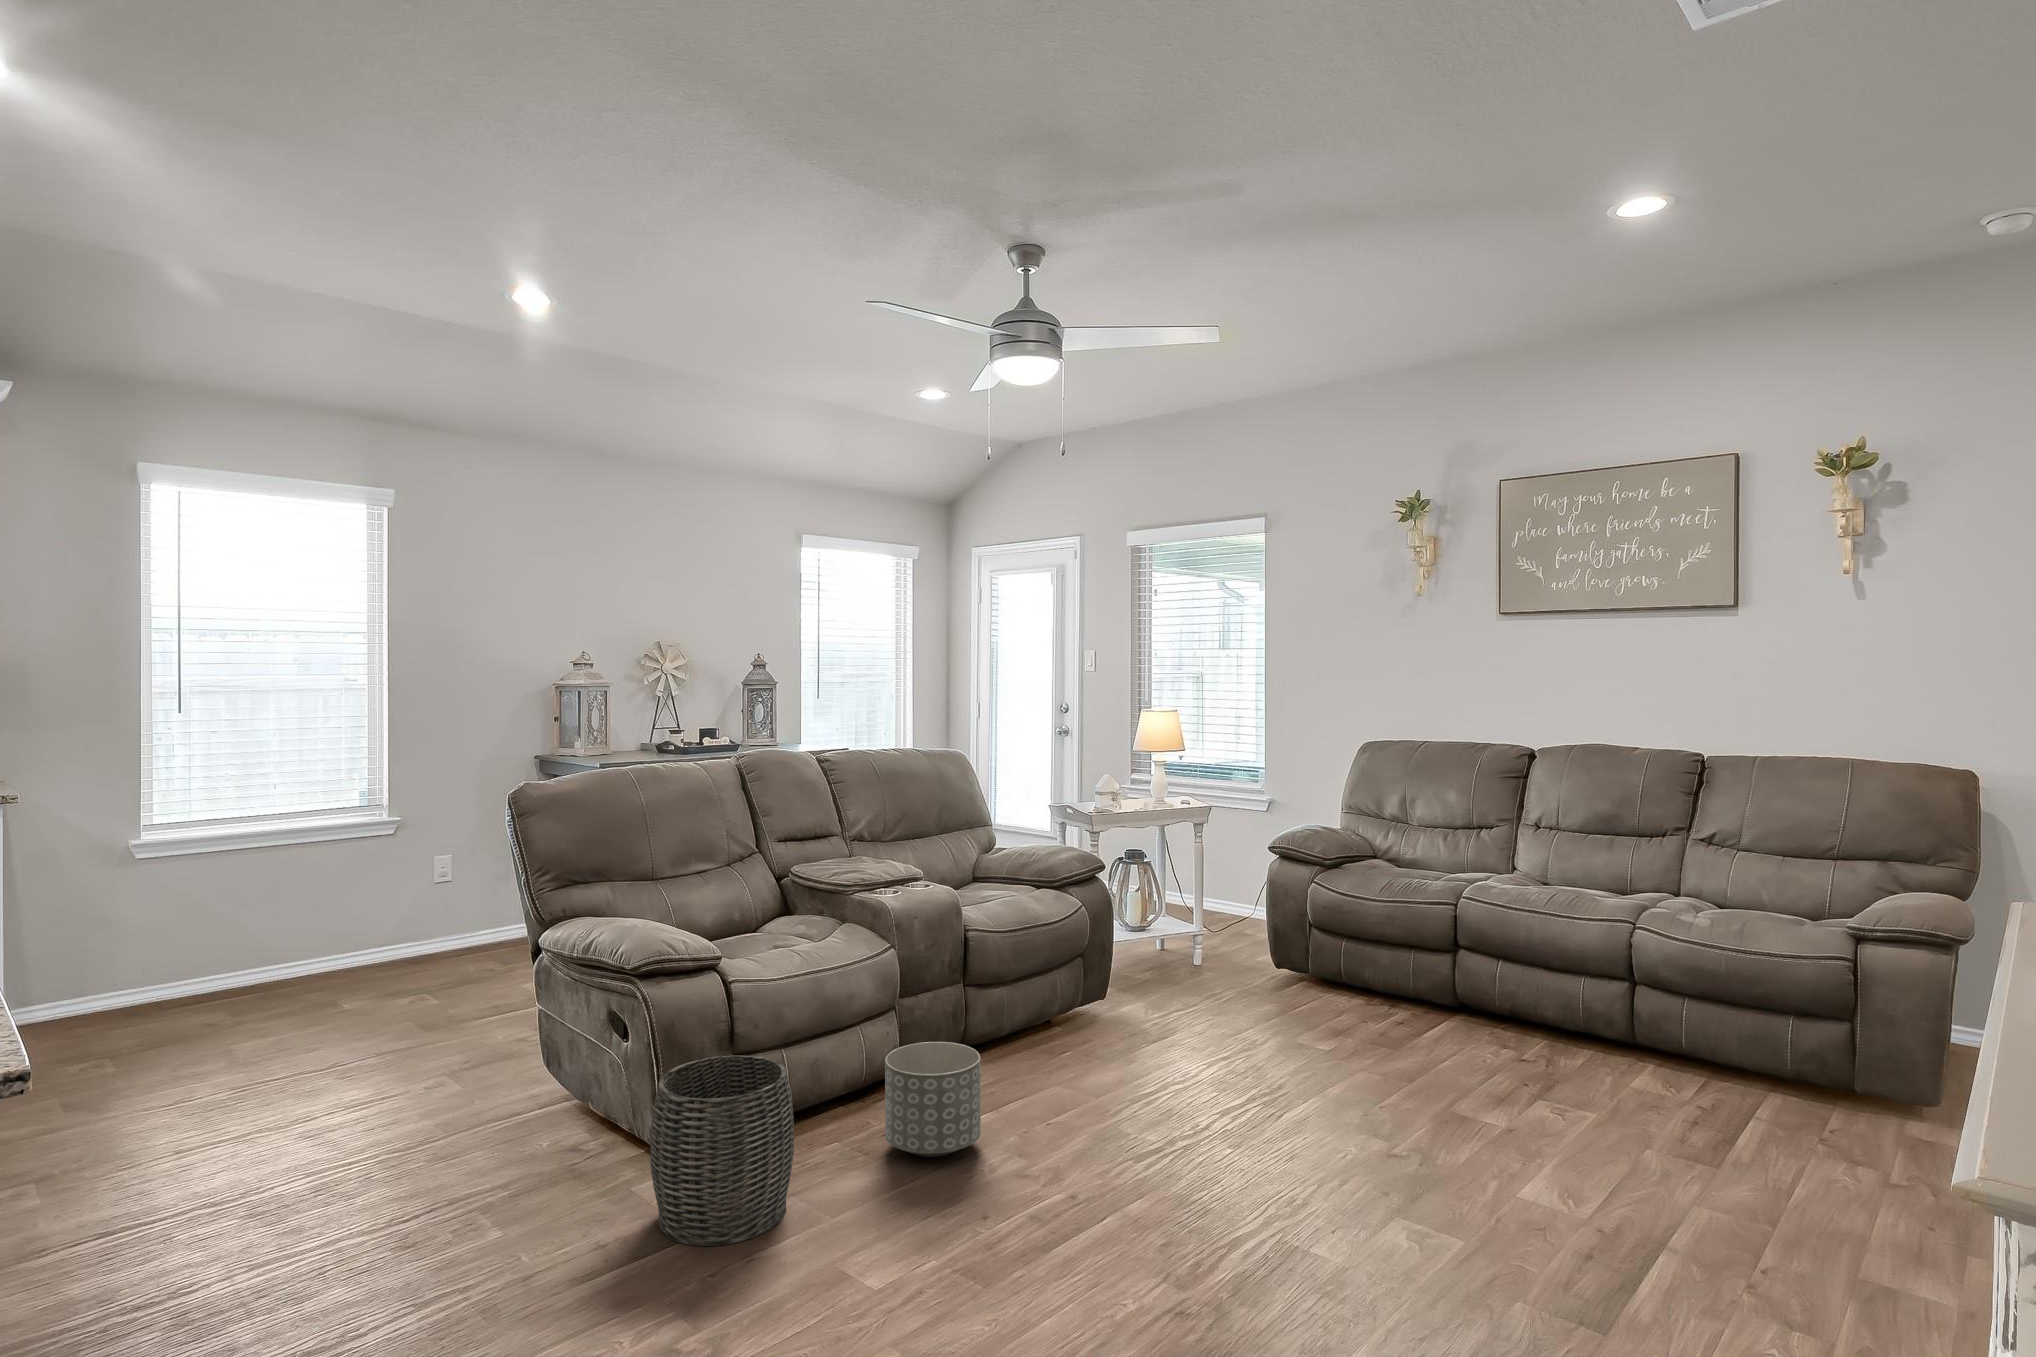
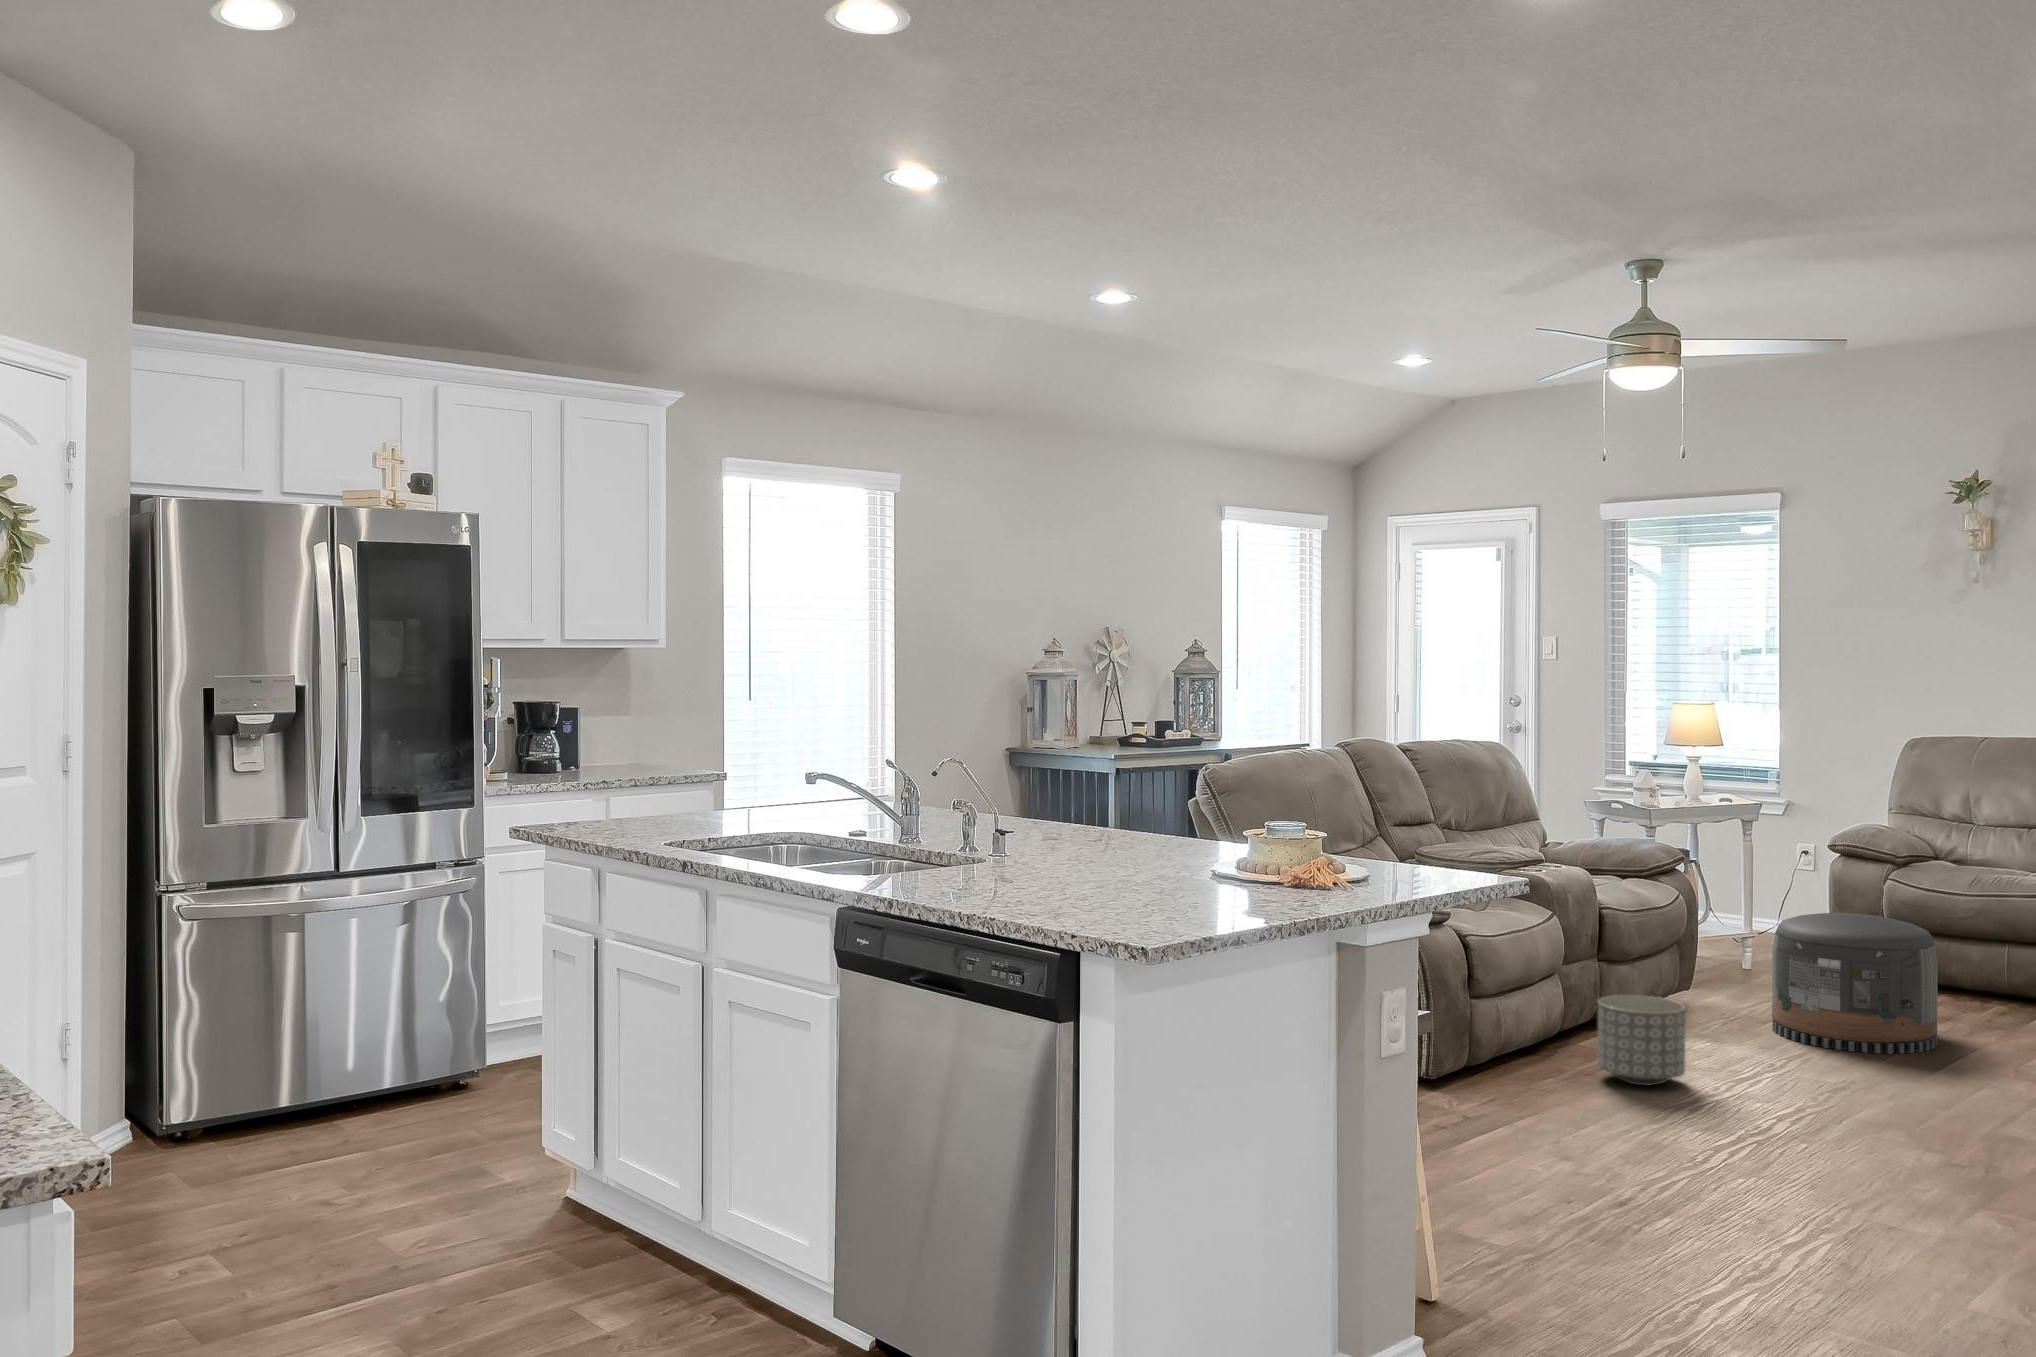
pouf: none [1153,928,1312,1091] -> present [1772,913,1938,1054]
woven basket: present [650,1055,794,1246] -> none [1460,990,1576,1125]

